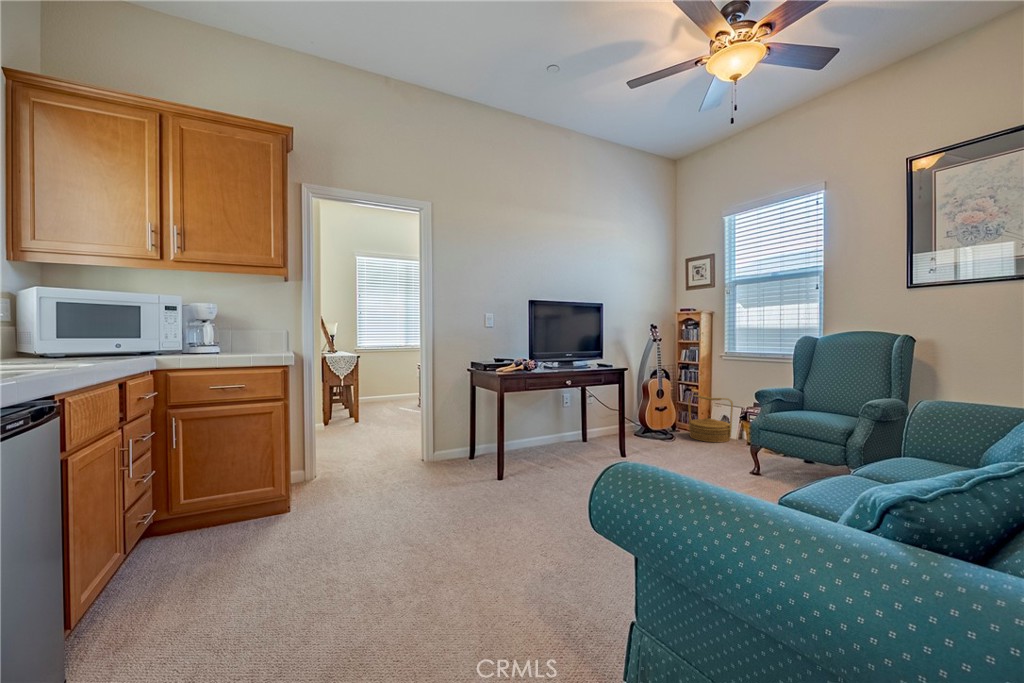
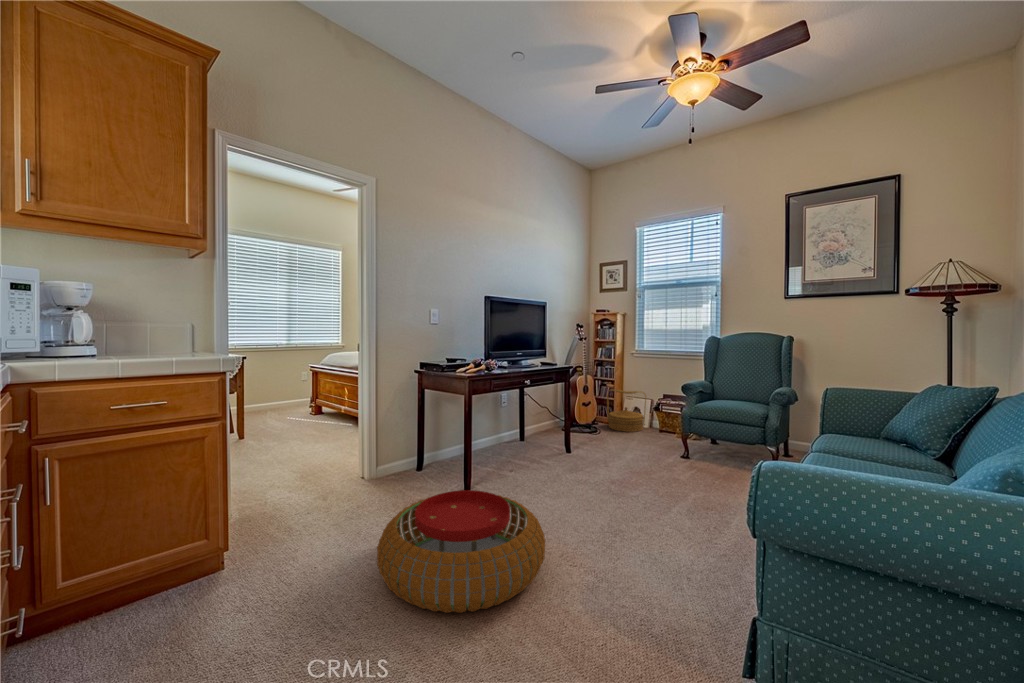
pouf: none [376,474,521,571] -> present [377,490,545,613]

